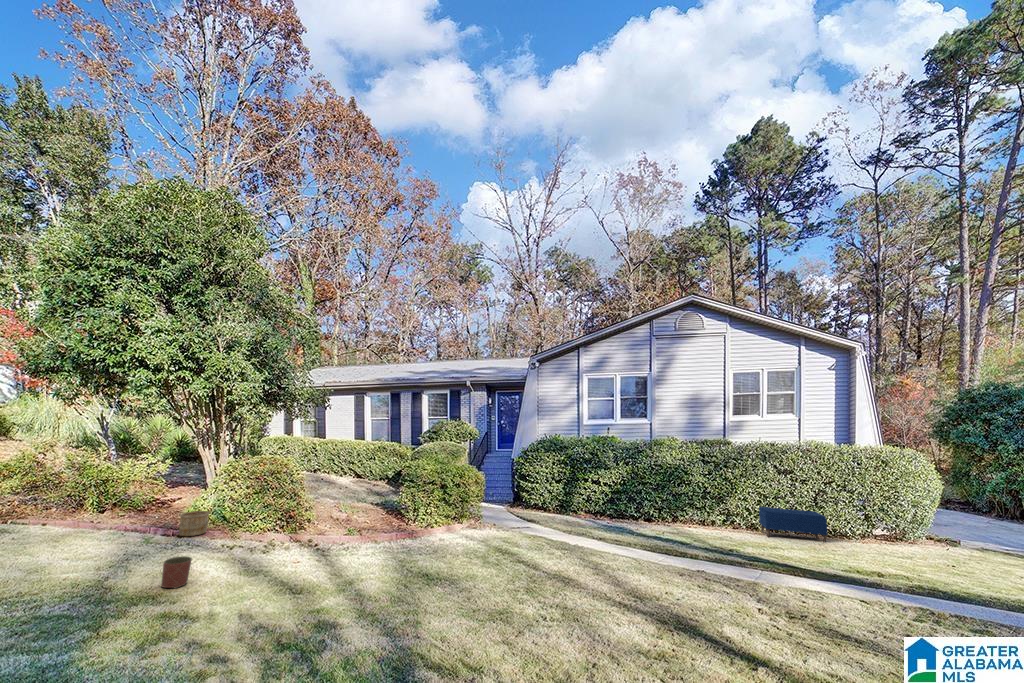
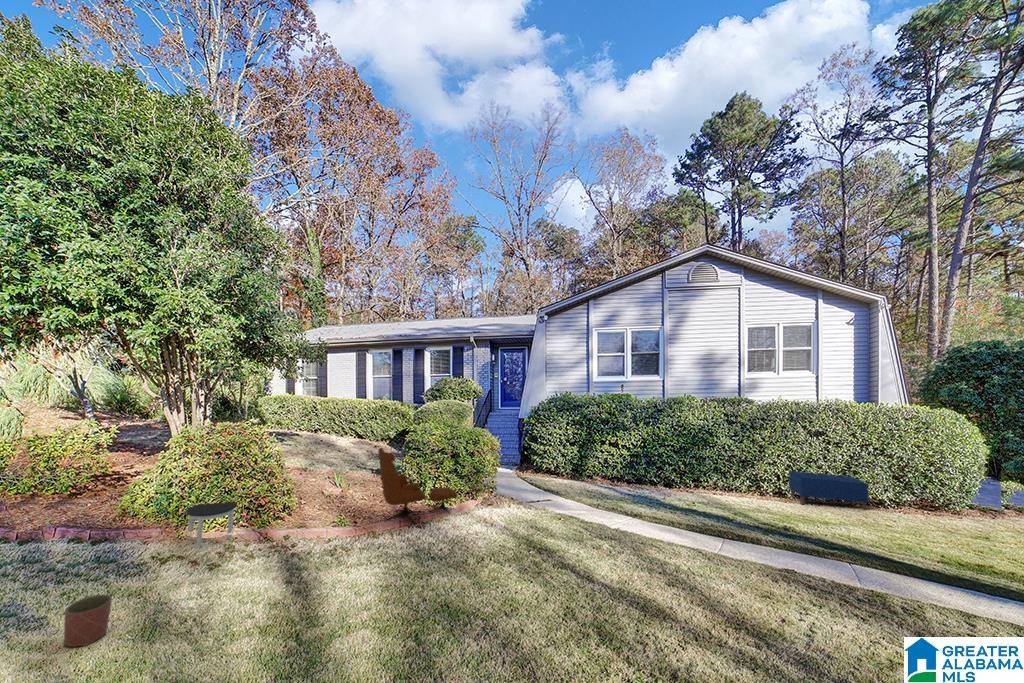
lounge chair: none [379,471,446,537] -> present [378,448,457,524]
round table: none [224,510,263,545] -> present [186,500,237,548]
wooden bucket: present [179,511,209,536] -> none [132,501,172,536]

